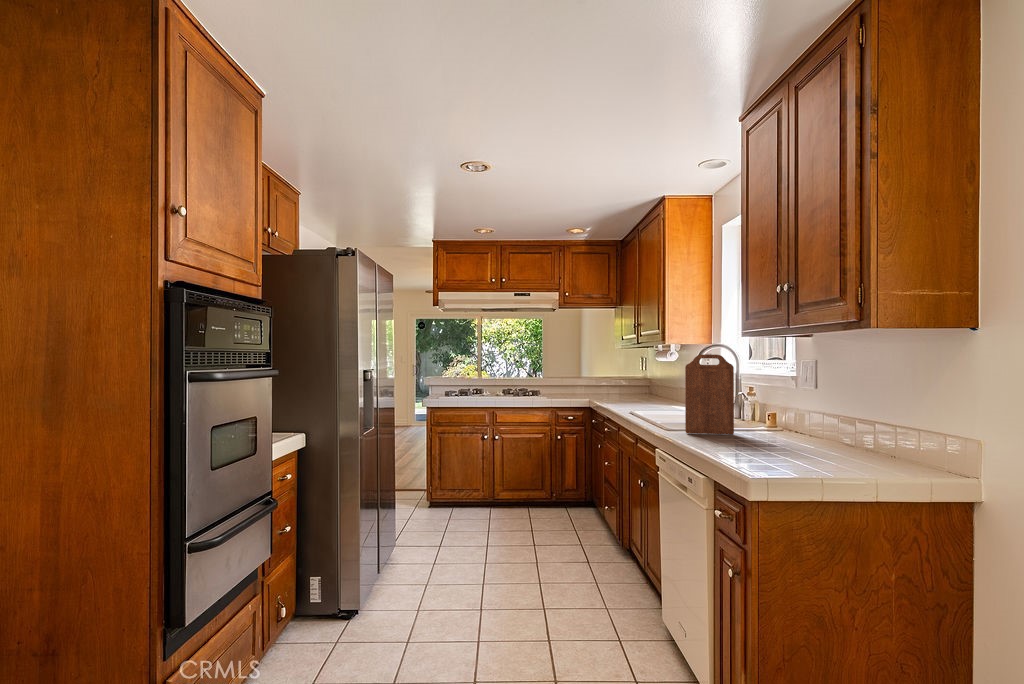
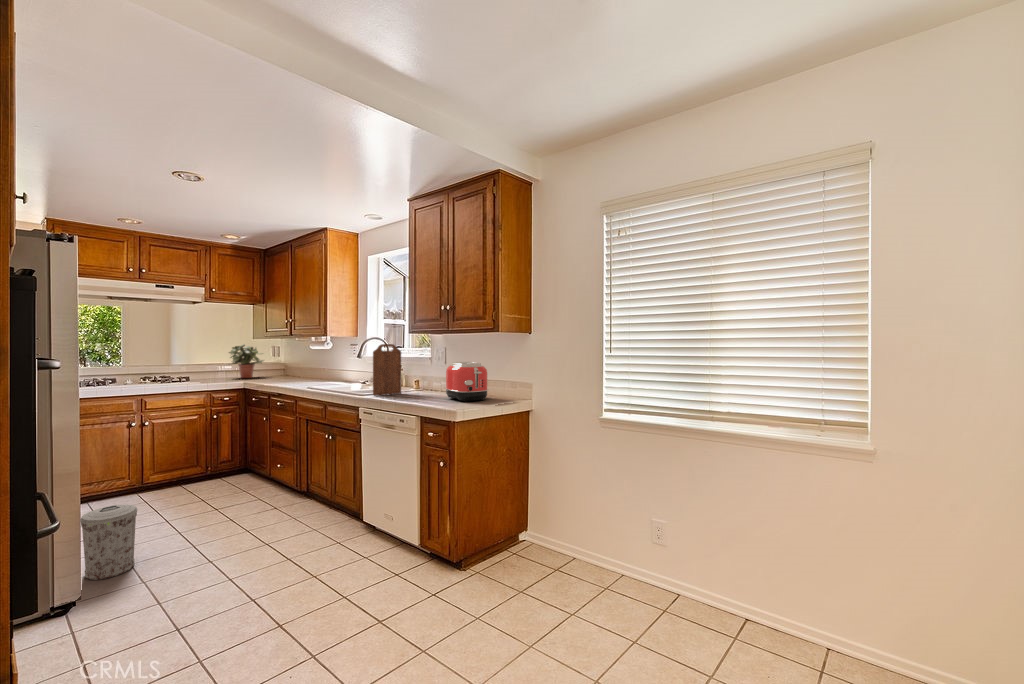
potted plant: none [583,356,623,396] -> present [229,344,264,378]
toaster: none [786,388,871,467] -> present [445,362,488,402]
trash can: none [386,518,432,593] -> present [80,505,137,580]

